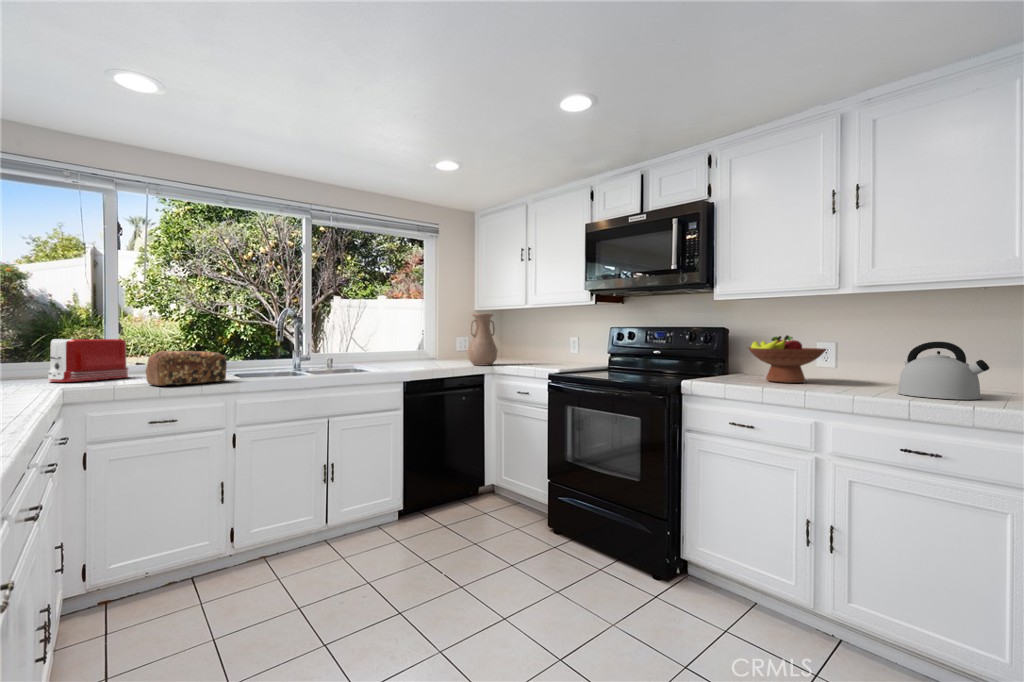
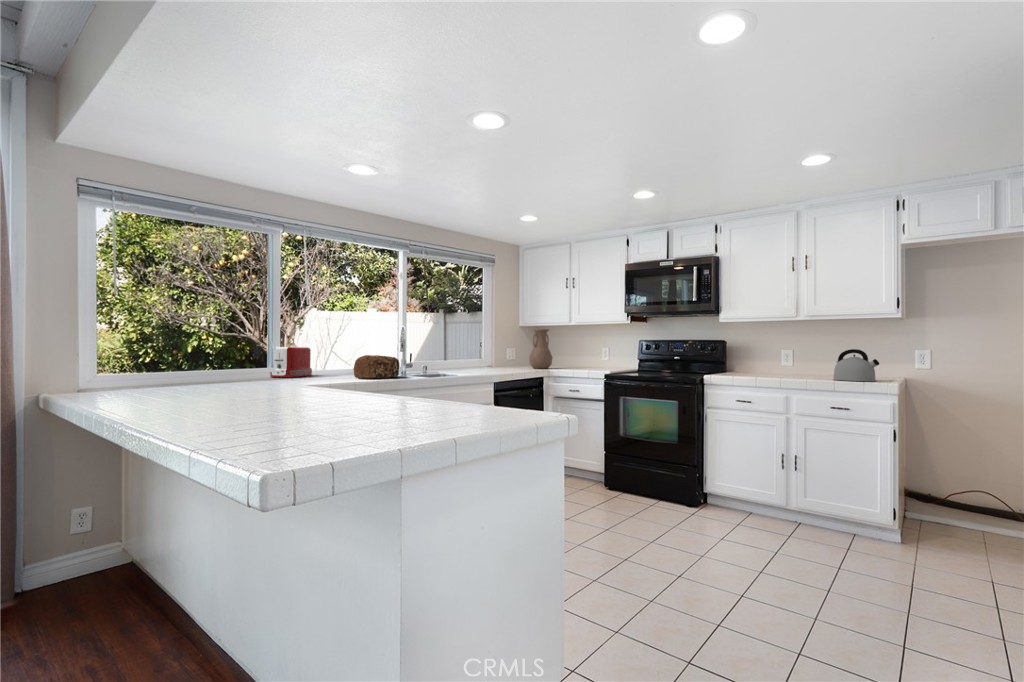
fruit bowl: present [748,335,826,383] -> none [743,346,793,376]

